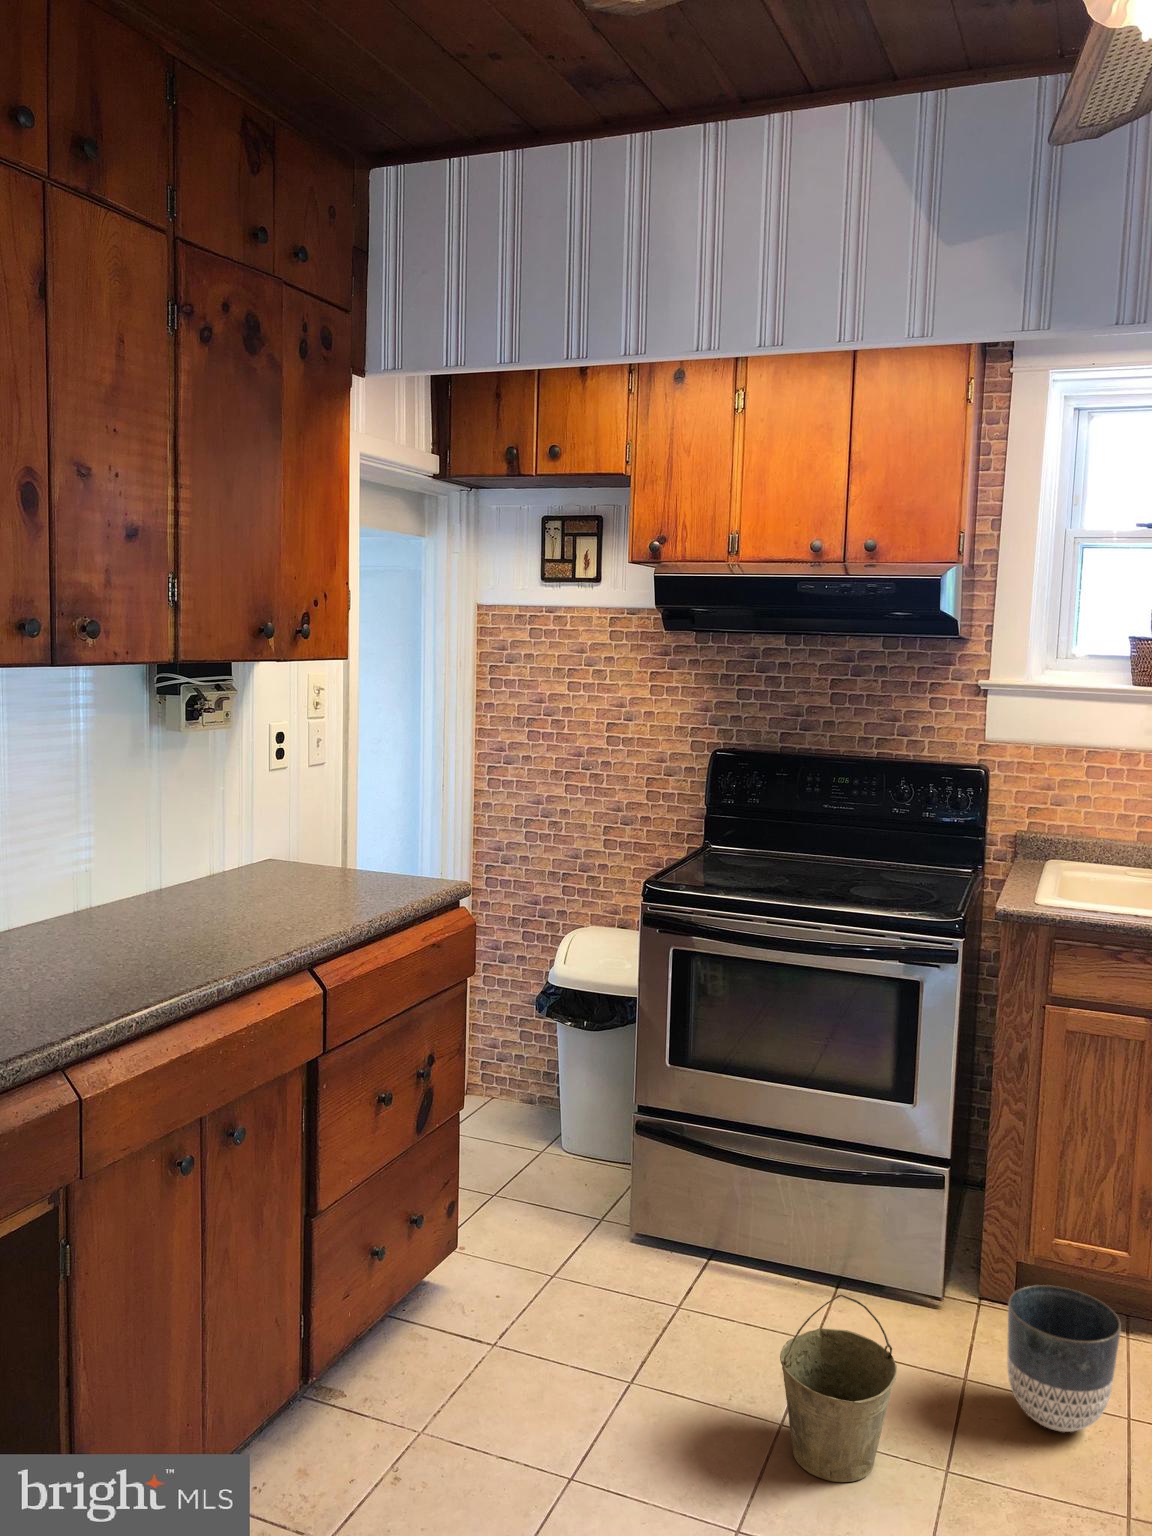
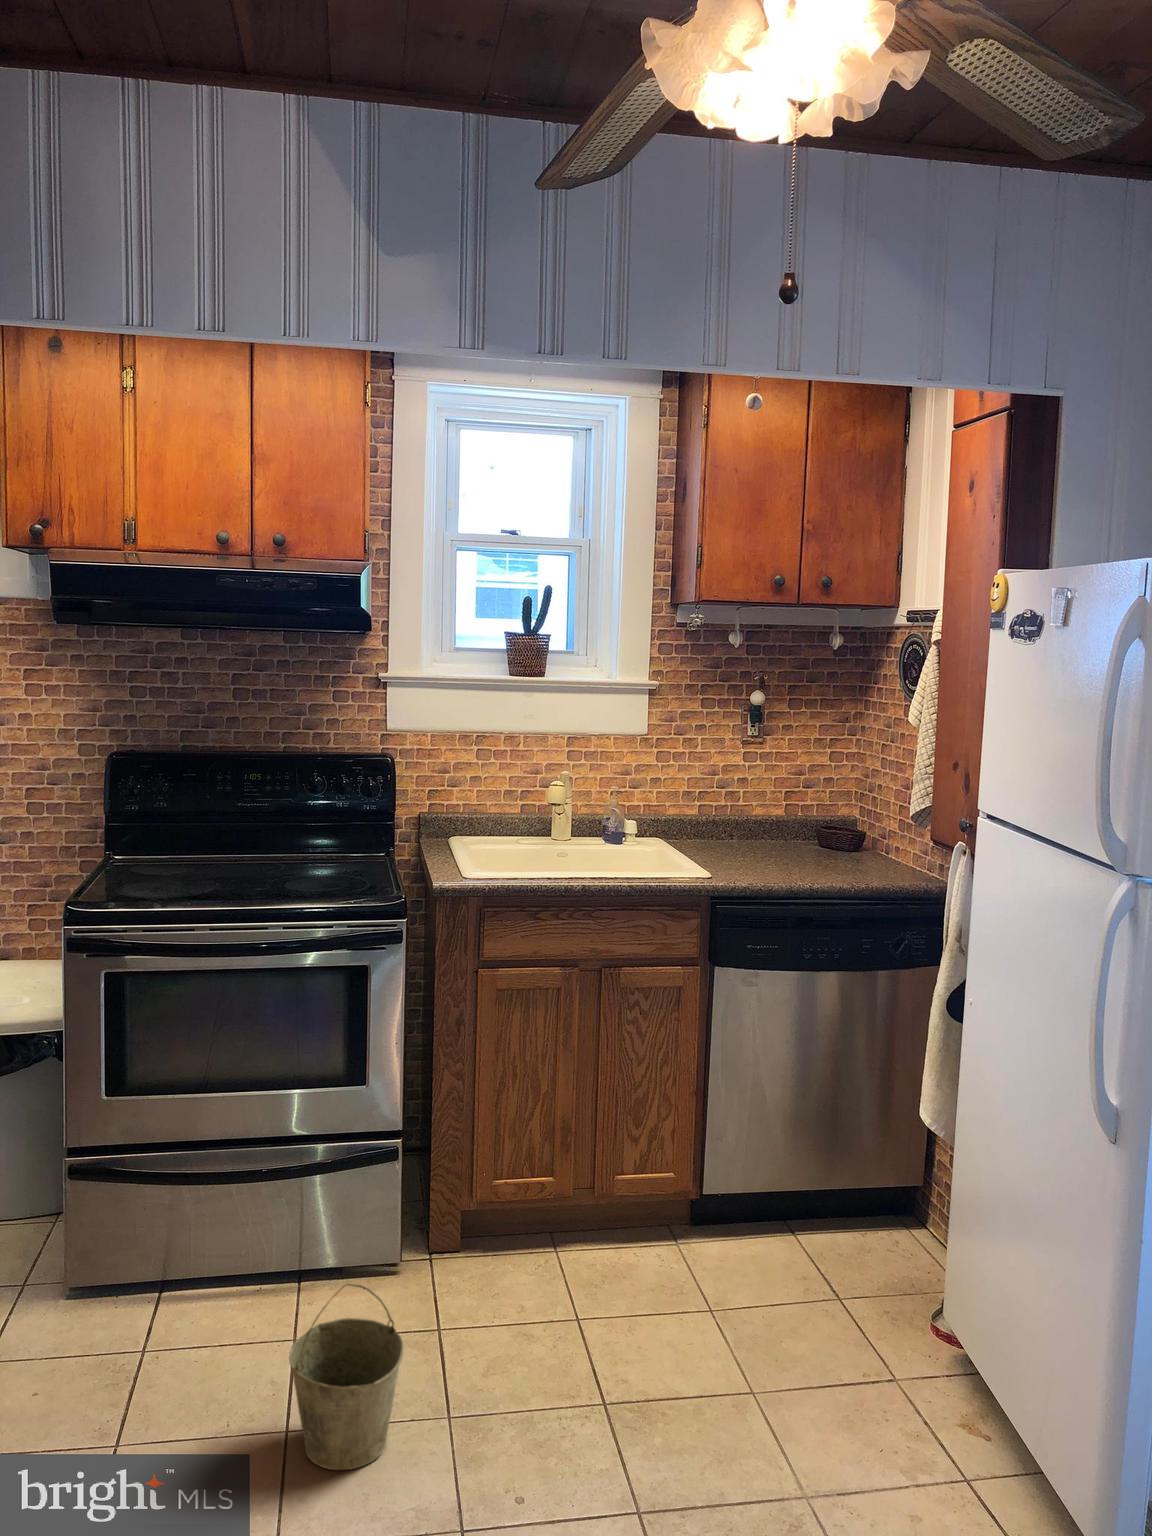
planter: present [1007,1285,1121,1432] -> none [480,1222,576,1353]

